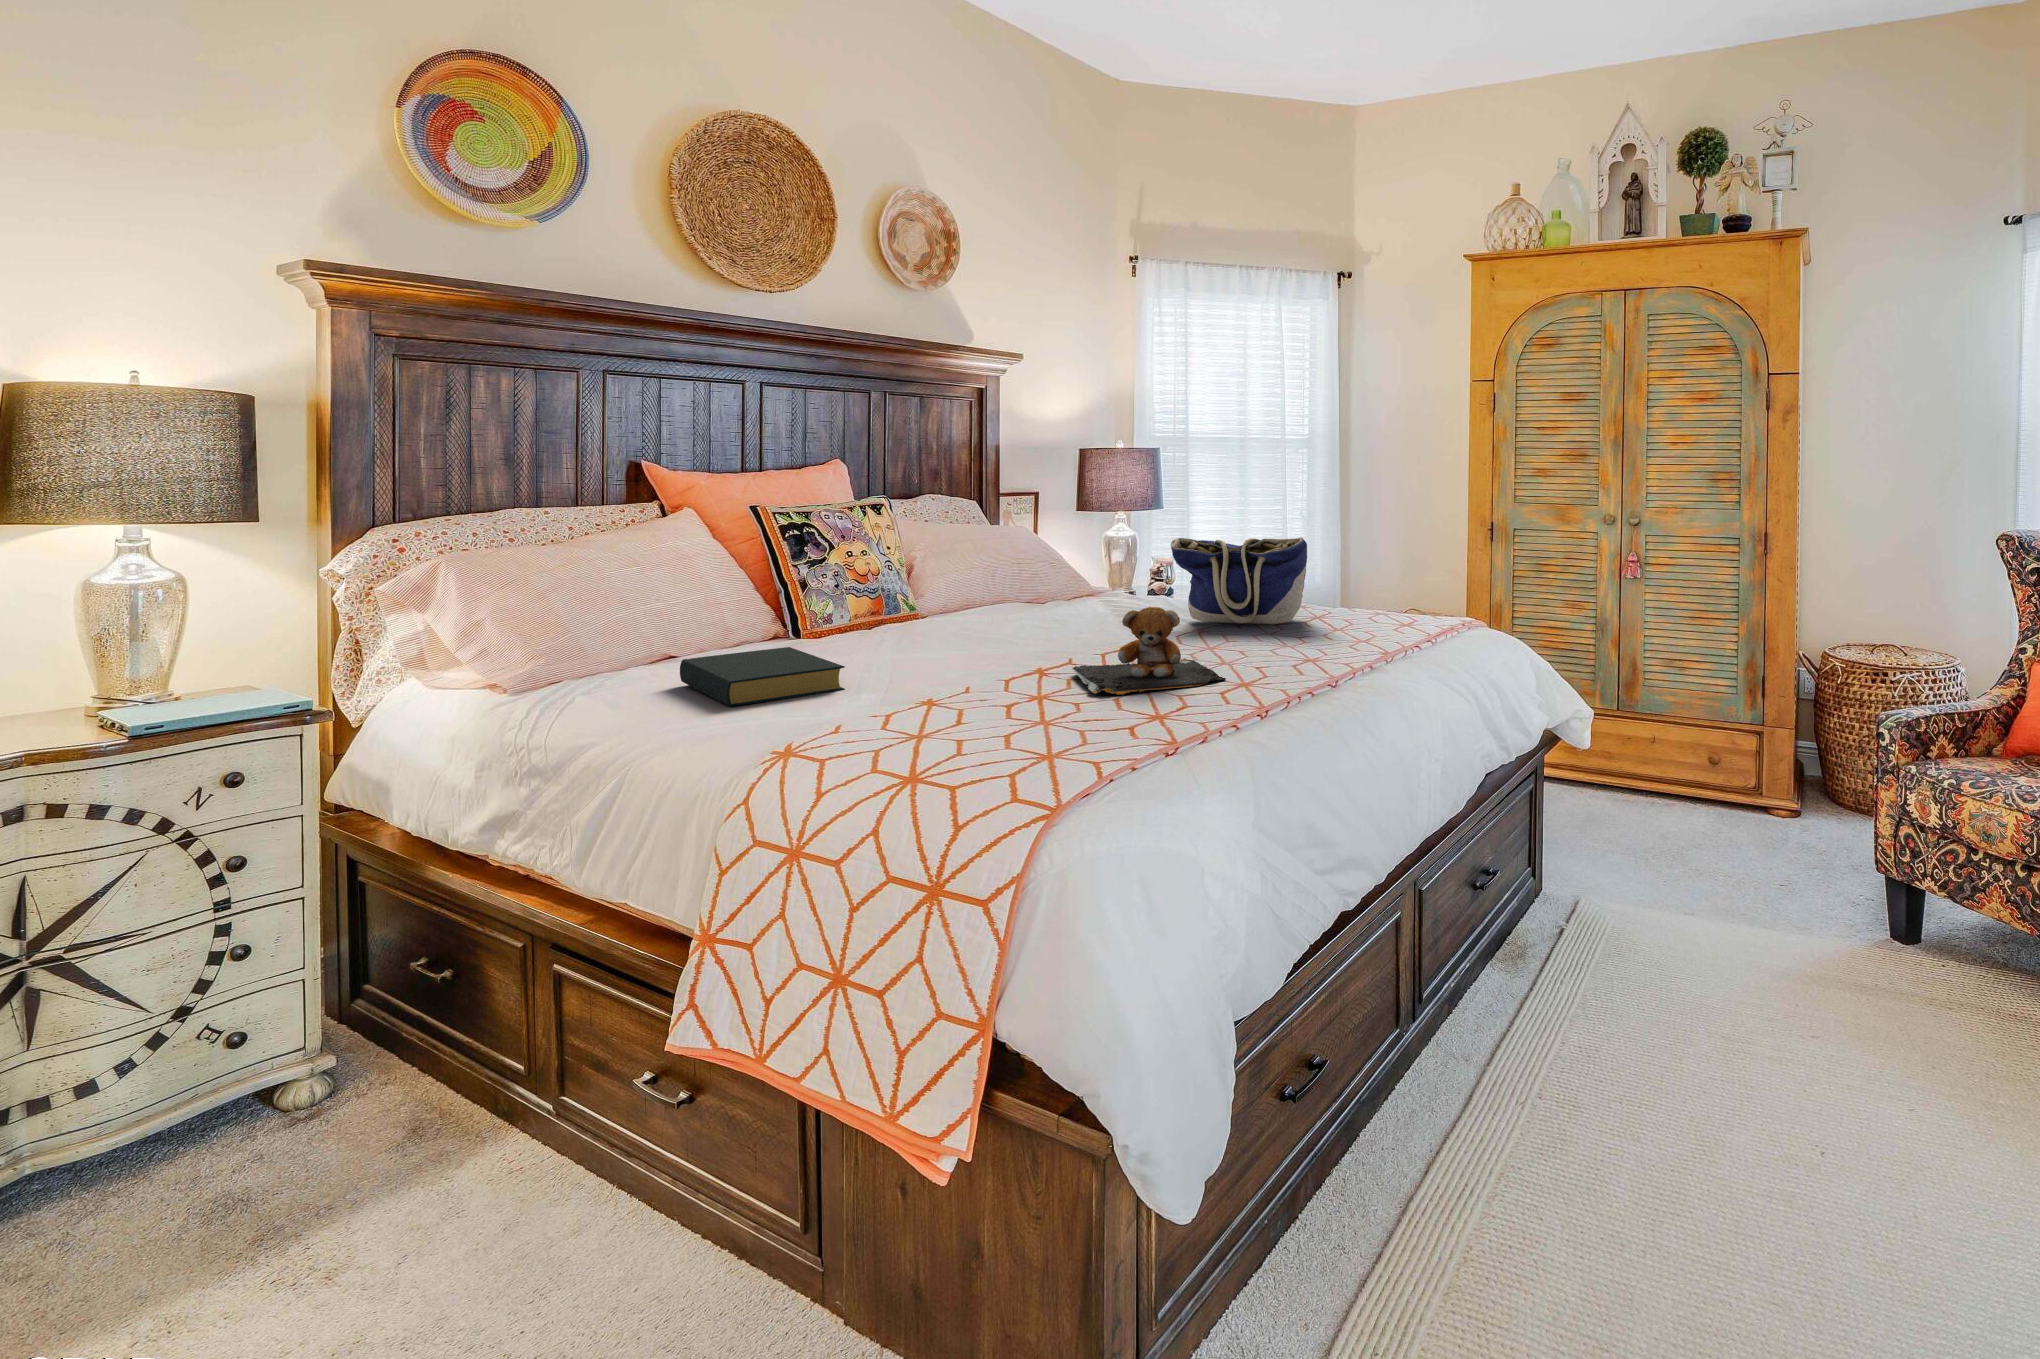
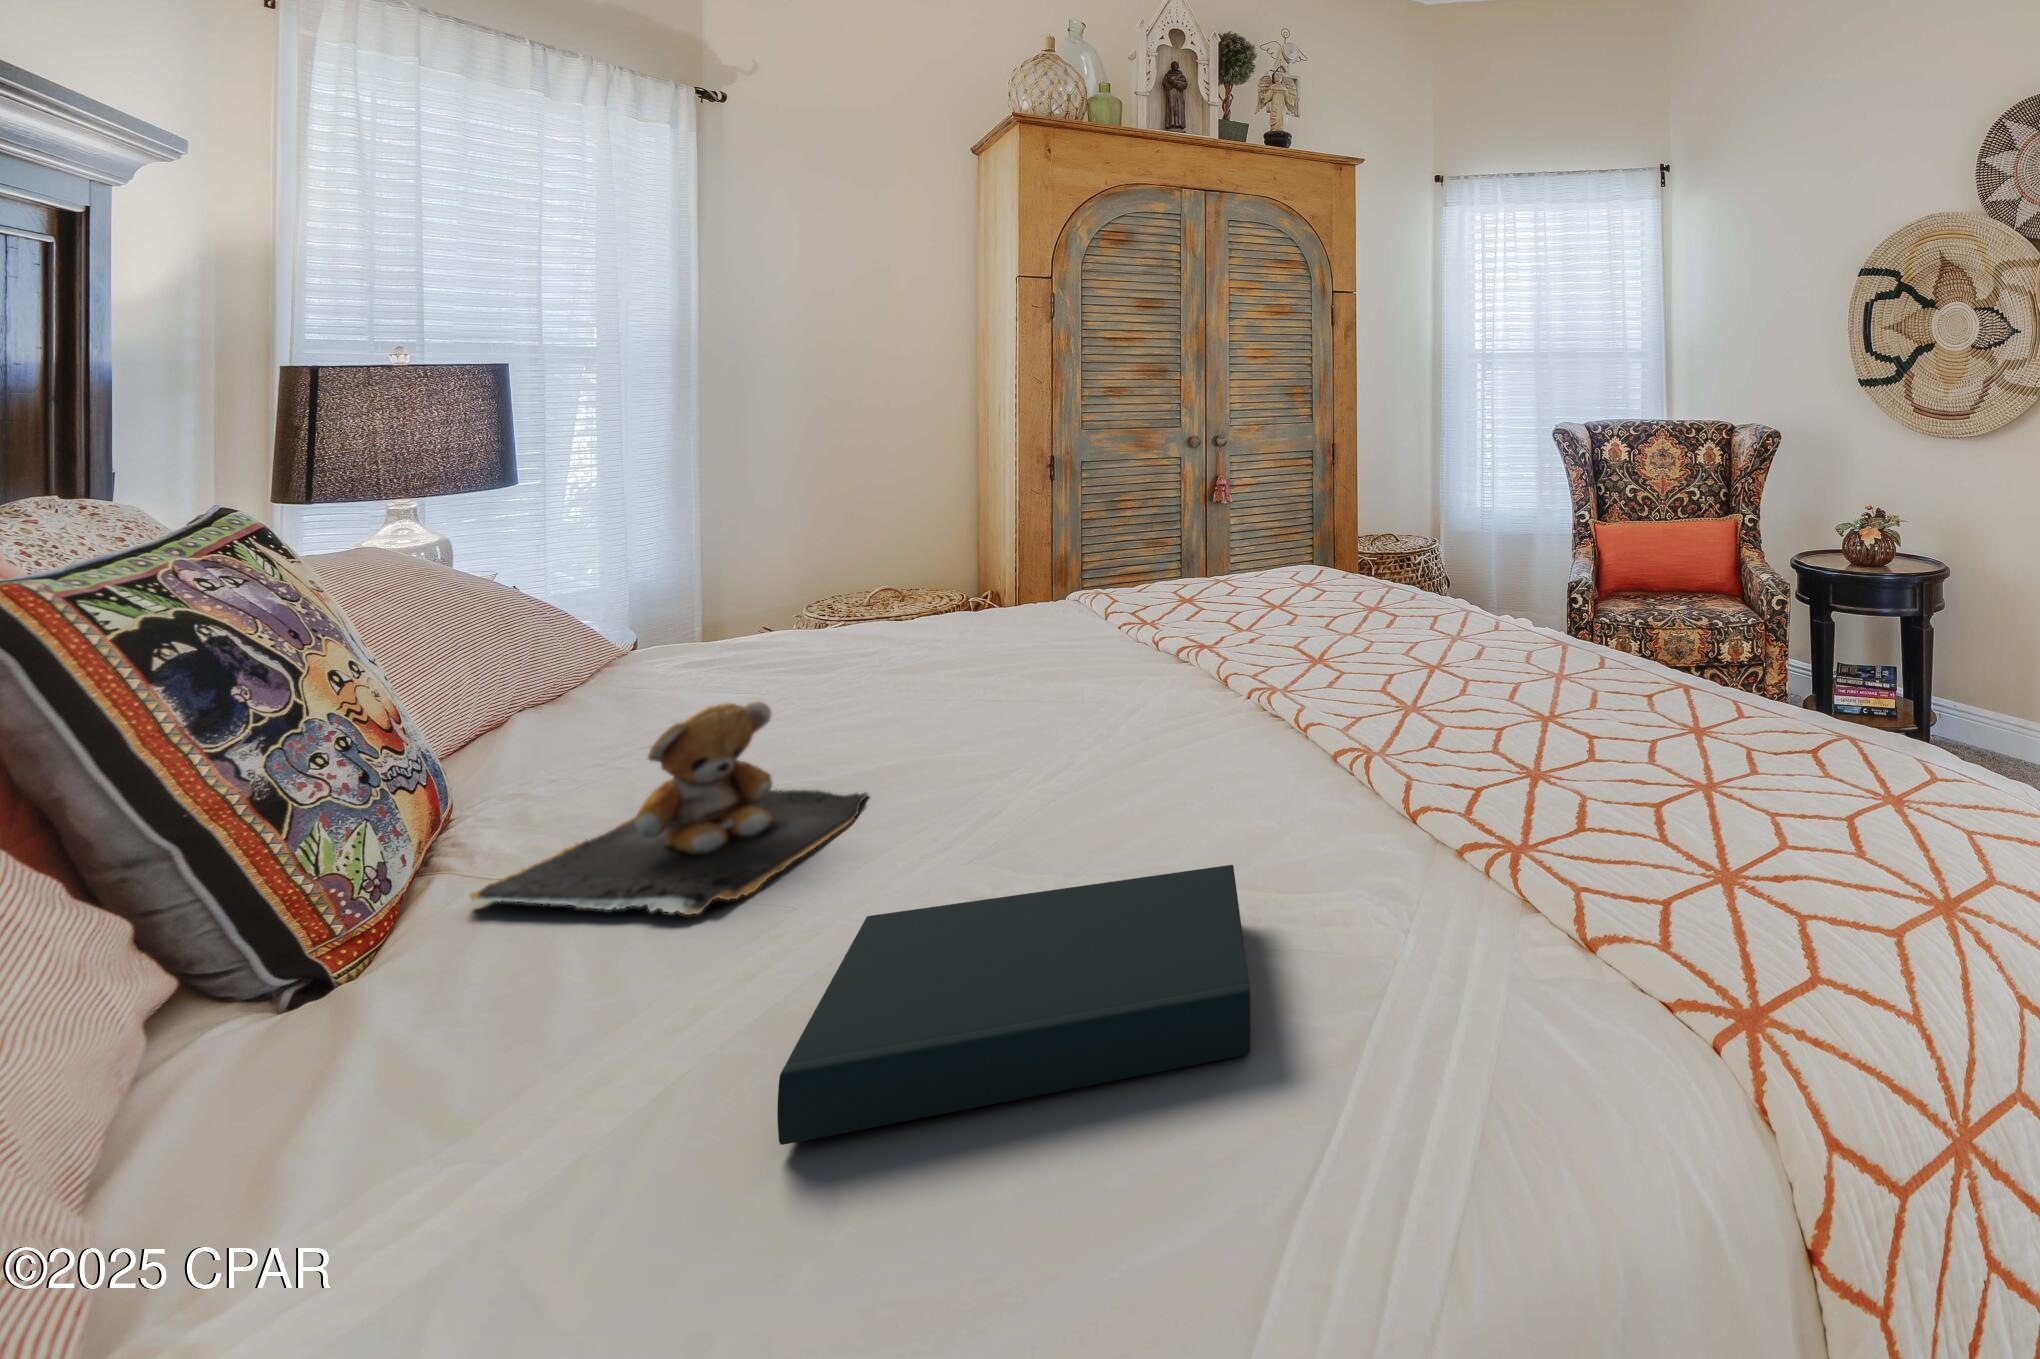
tote bag: present [1171,537,1307,624] -> none [1075,490,1275,638]
teddy bear: present [1072,607,1226,695] -> present [470,701,868,915]

